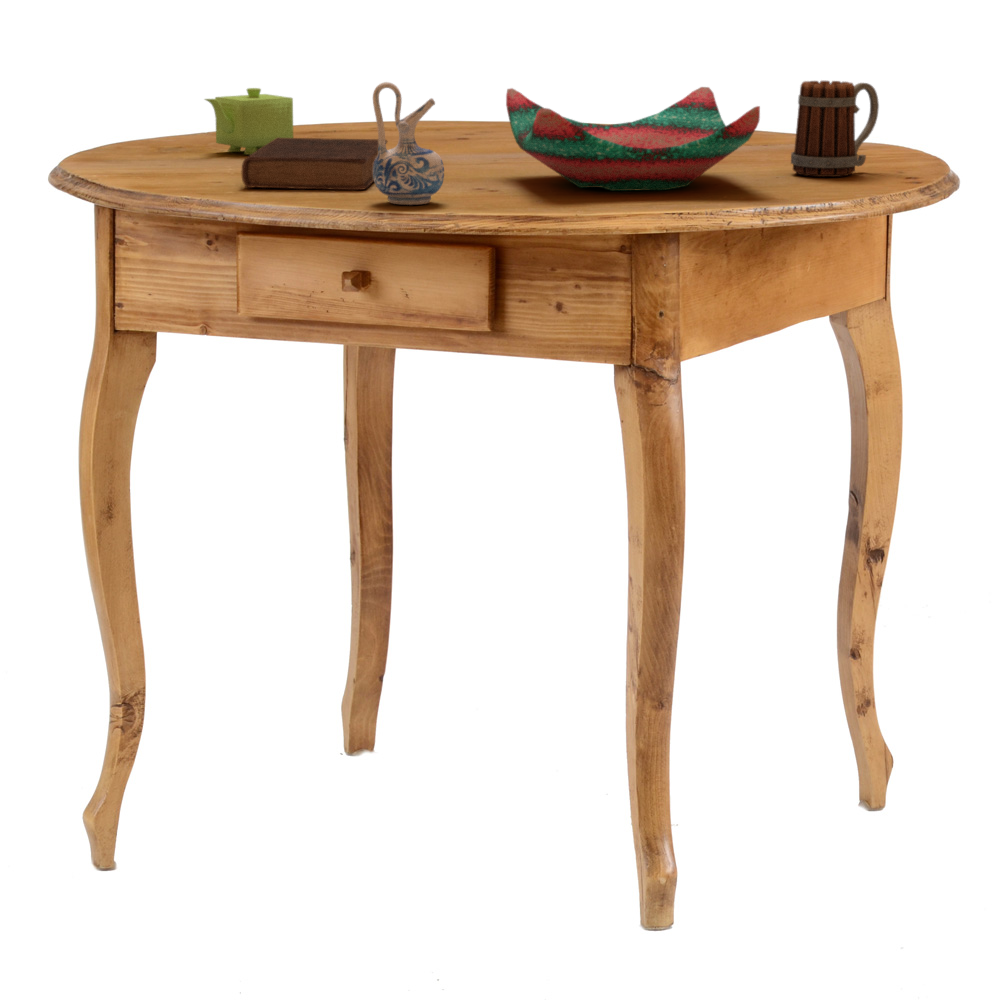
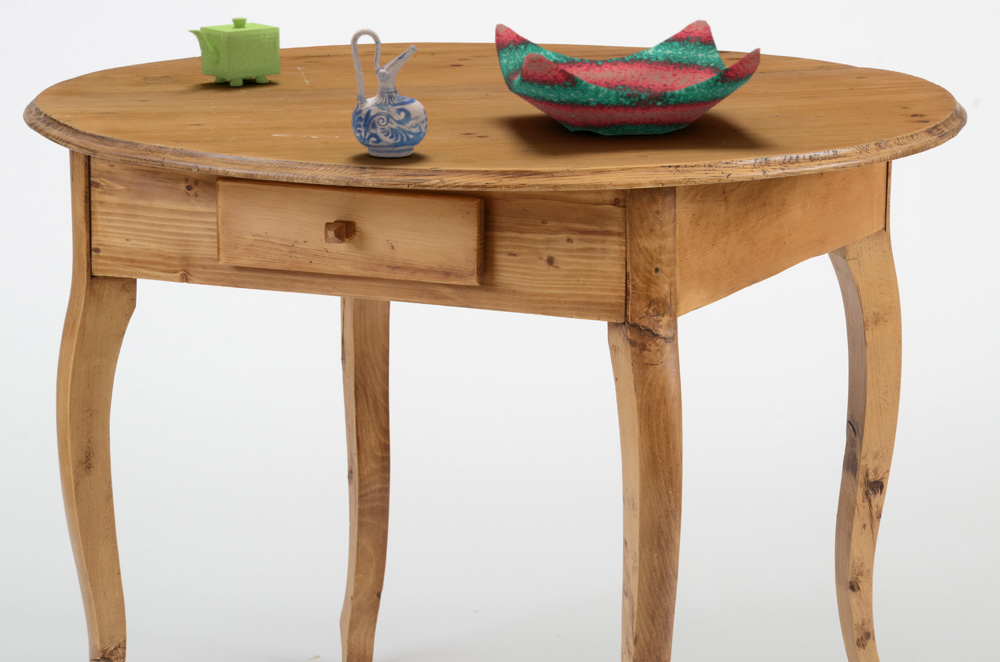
mug: present [791,81,879,177] -> none [791,13,881,114]
book: present [242,138,387,190] -> none [218,74,374,136]

